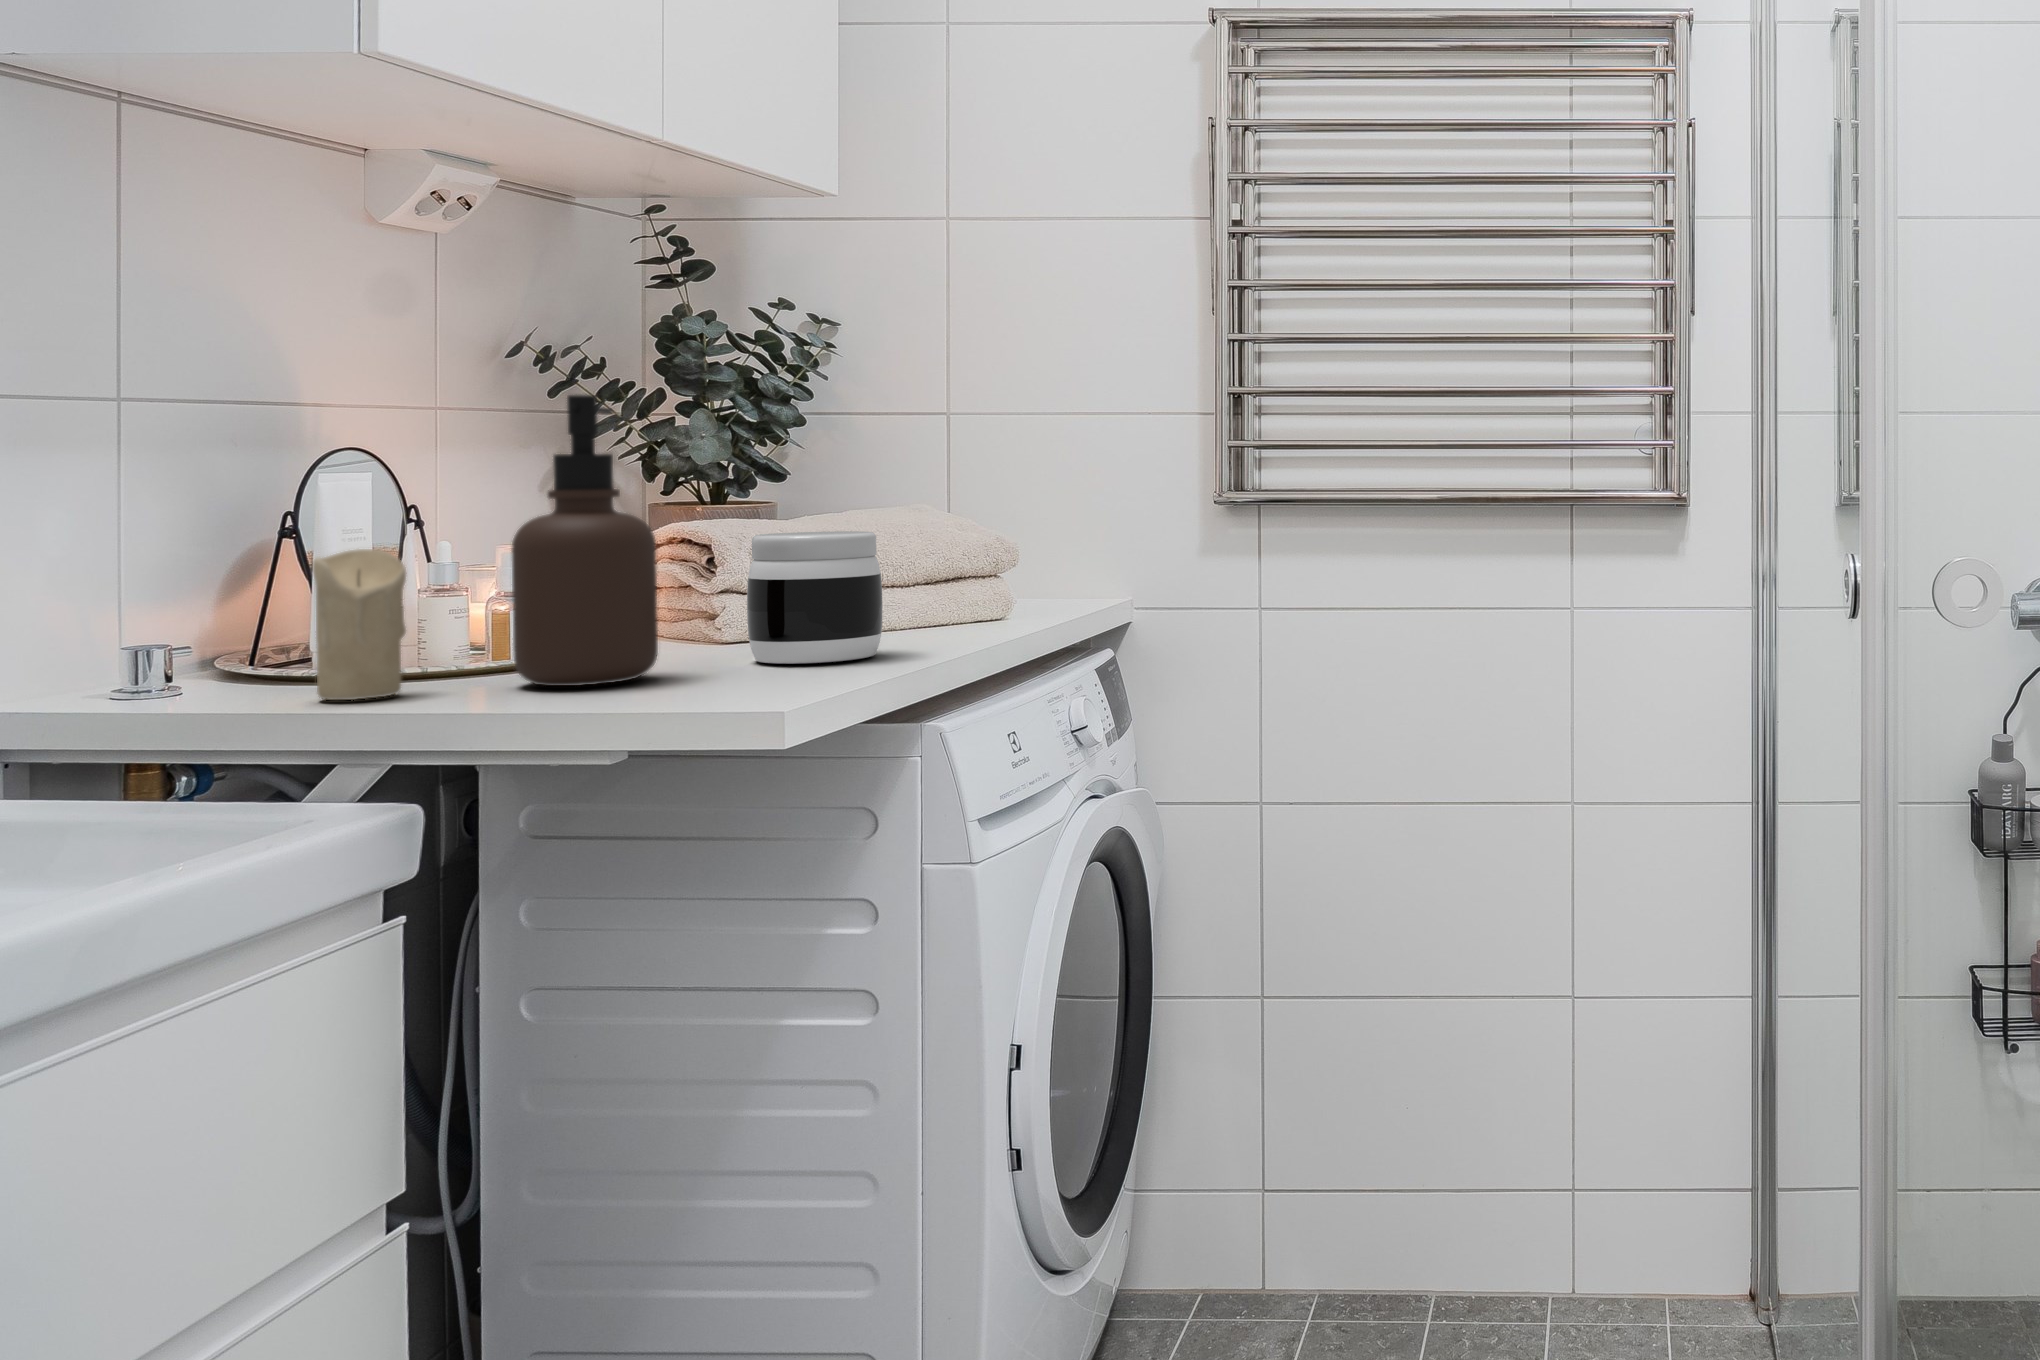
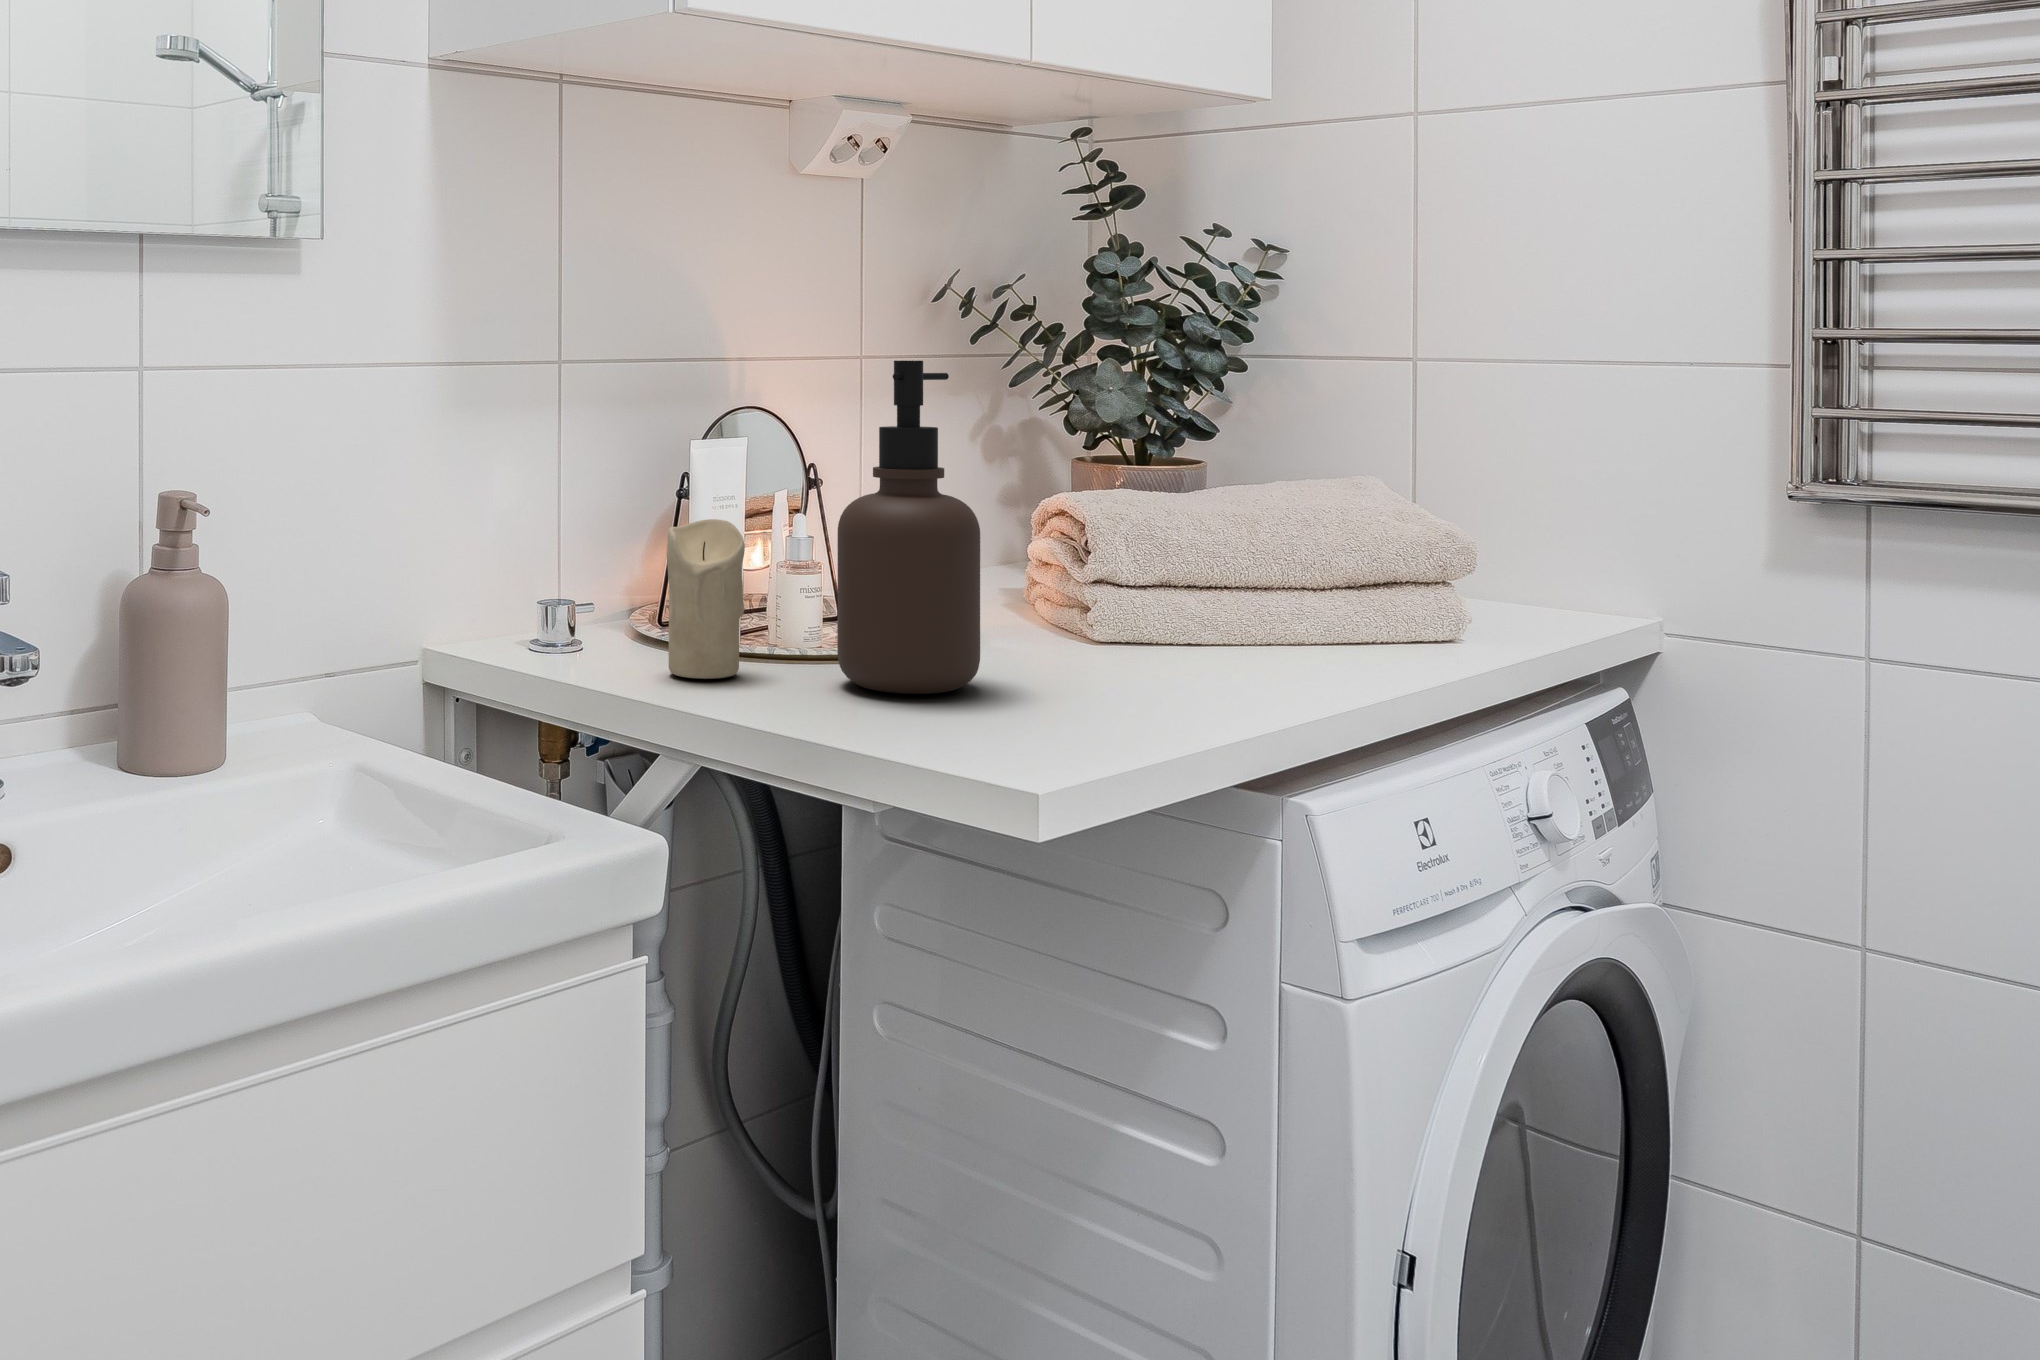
jar: present [747,531,883,664] -> none [1093,523,1251,696]

